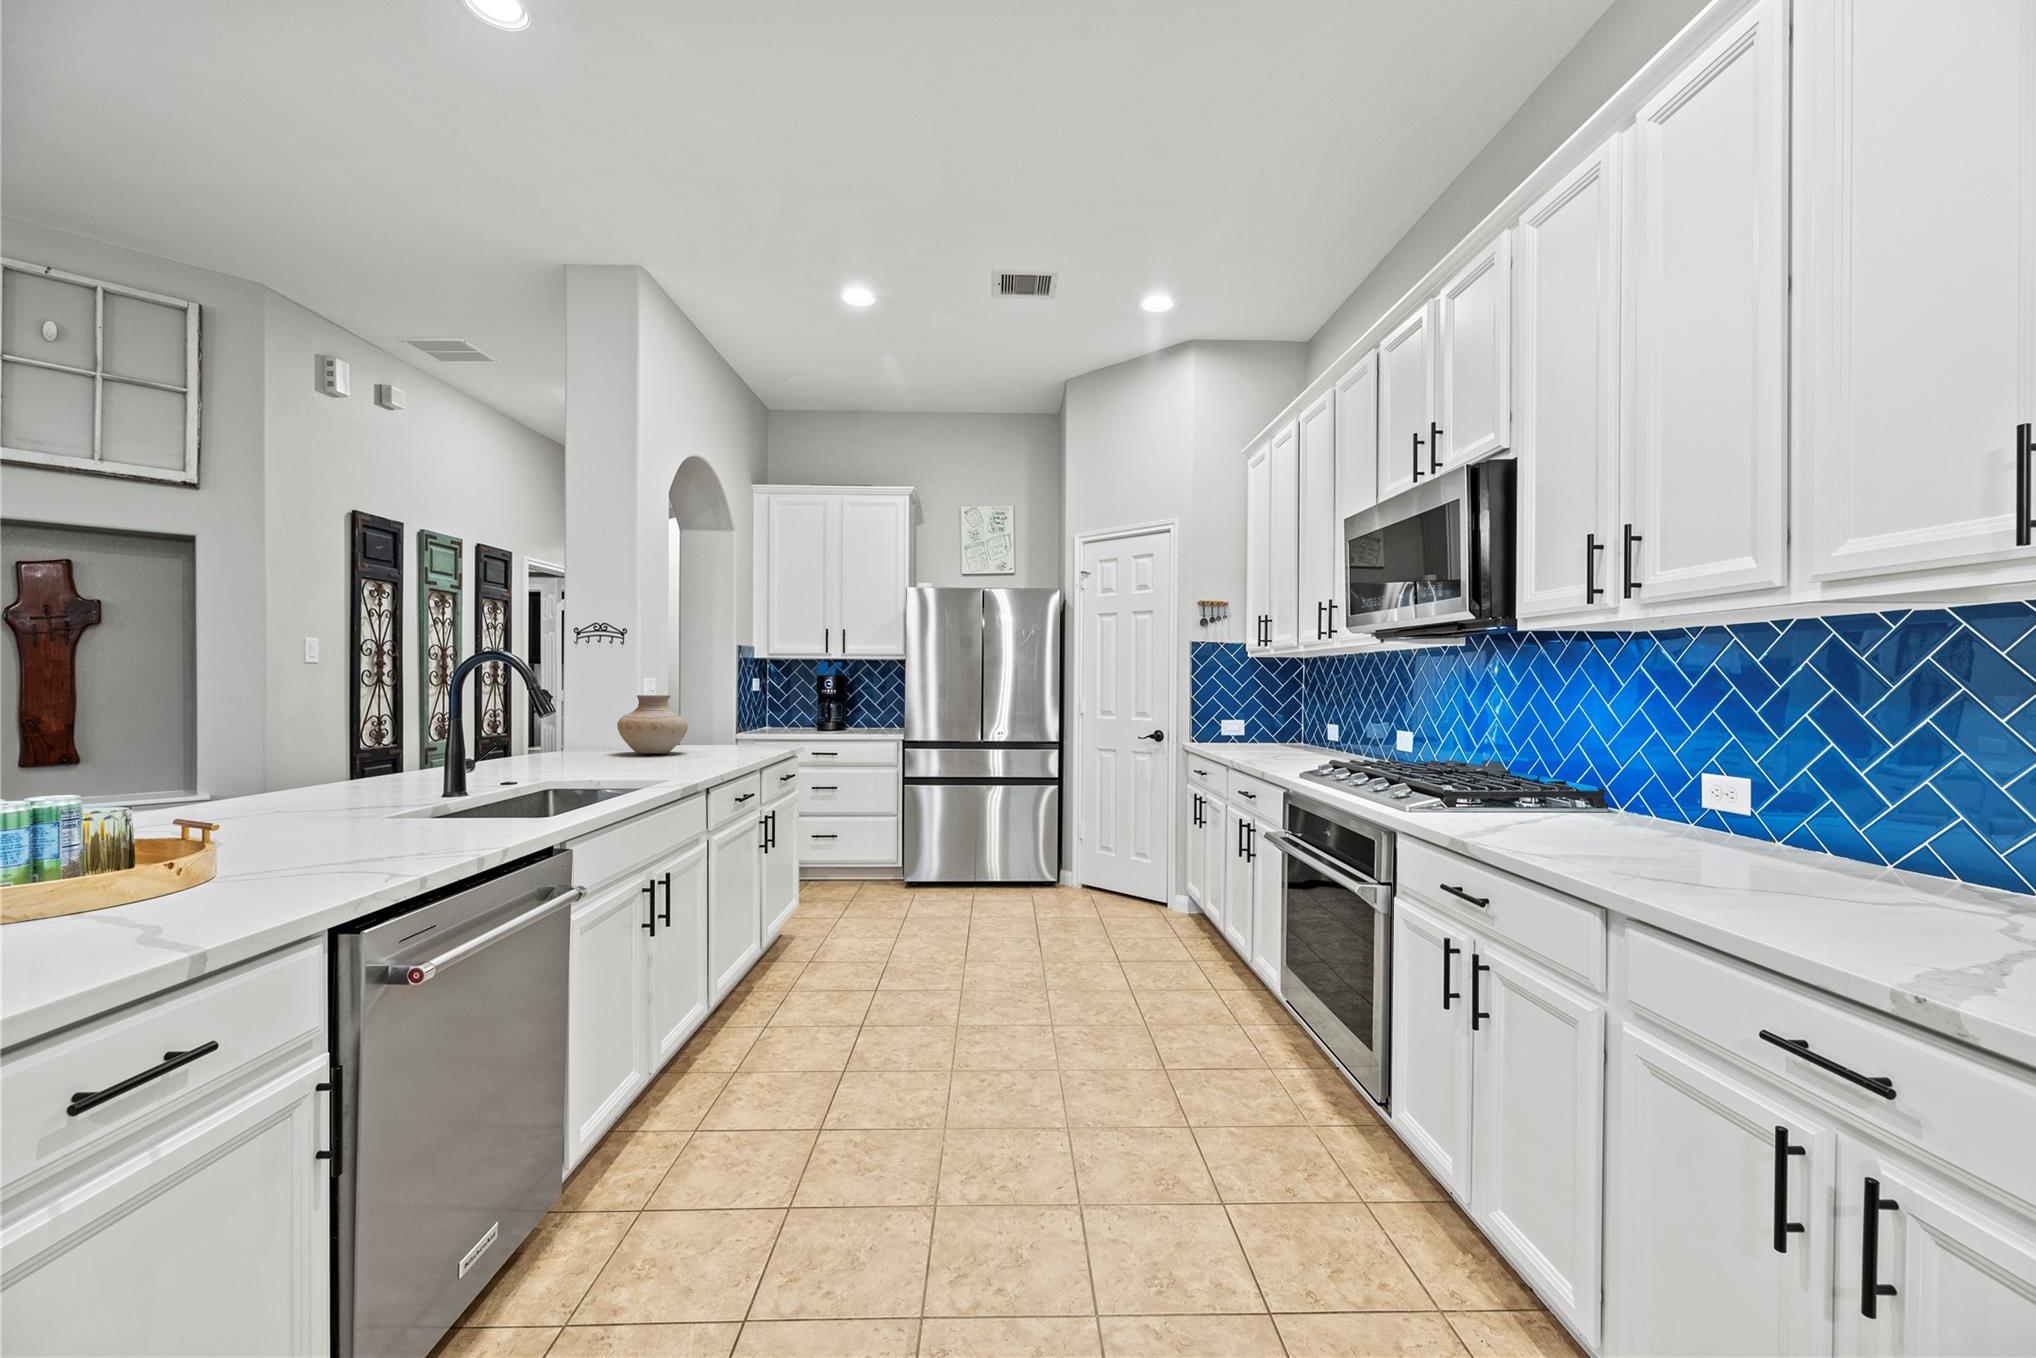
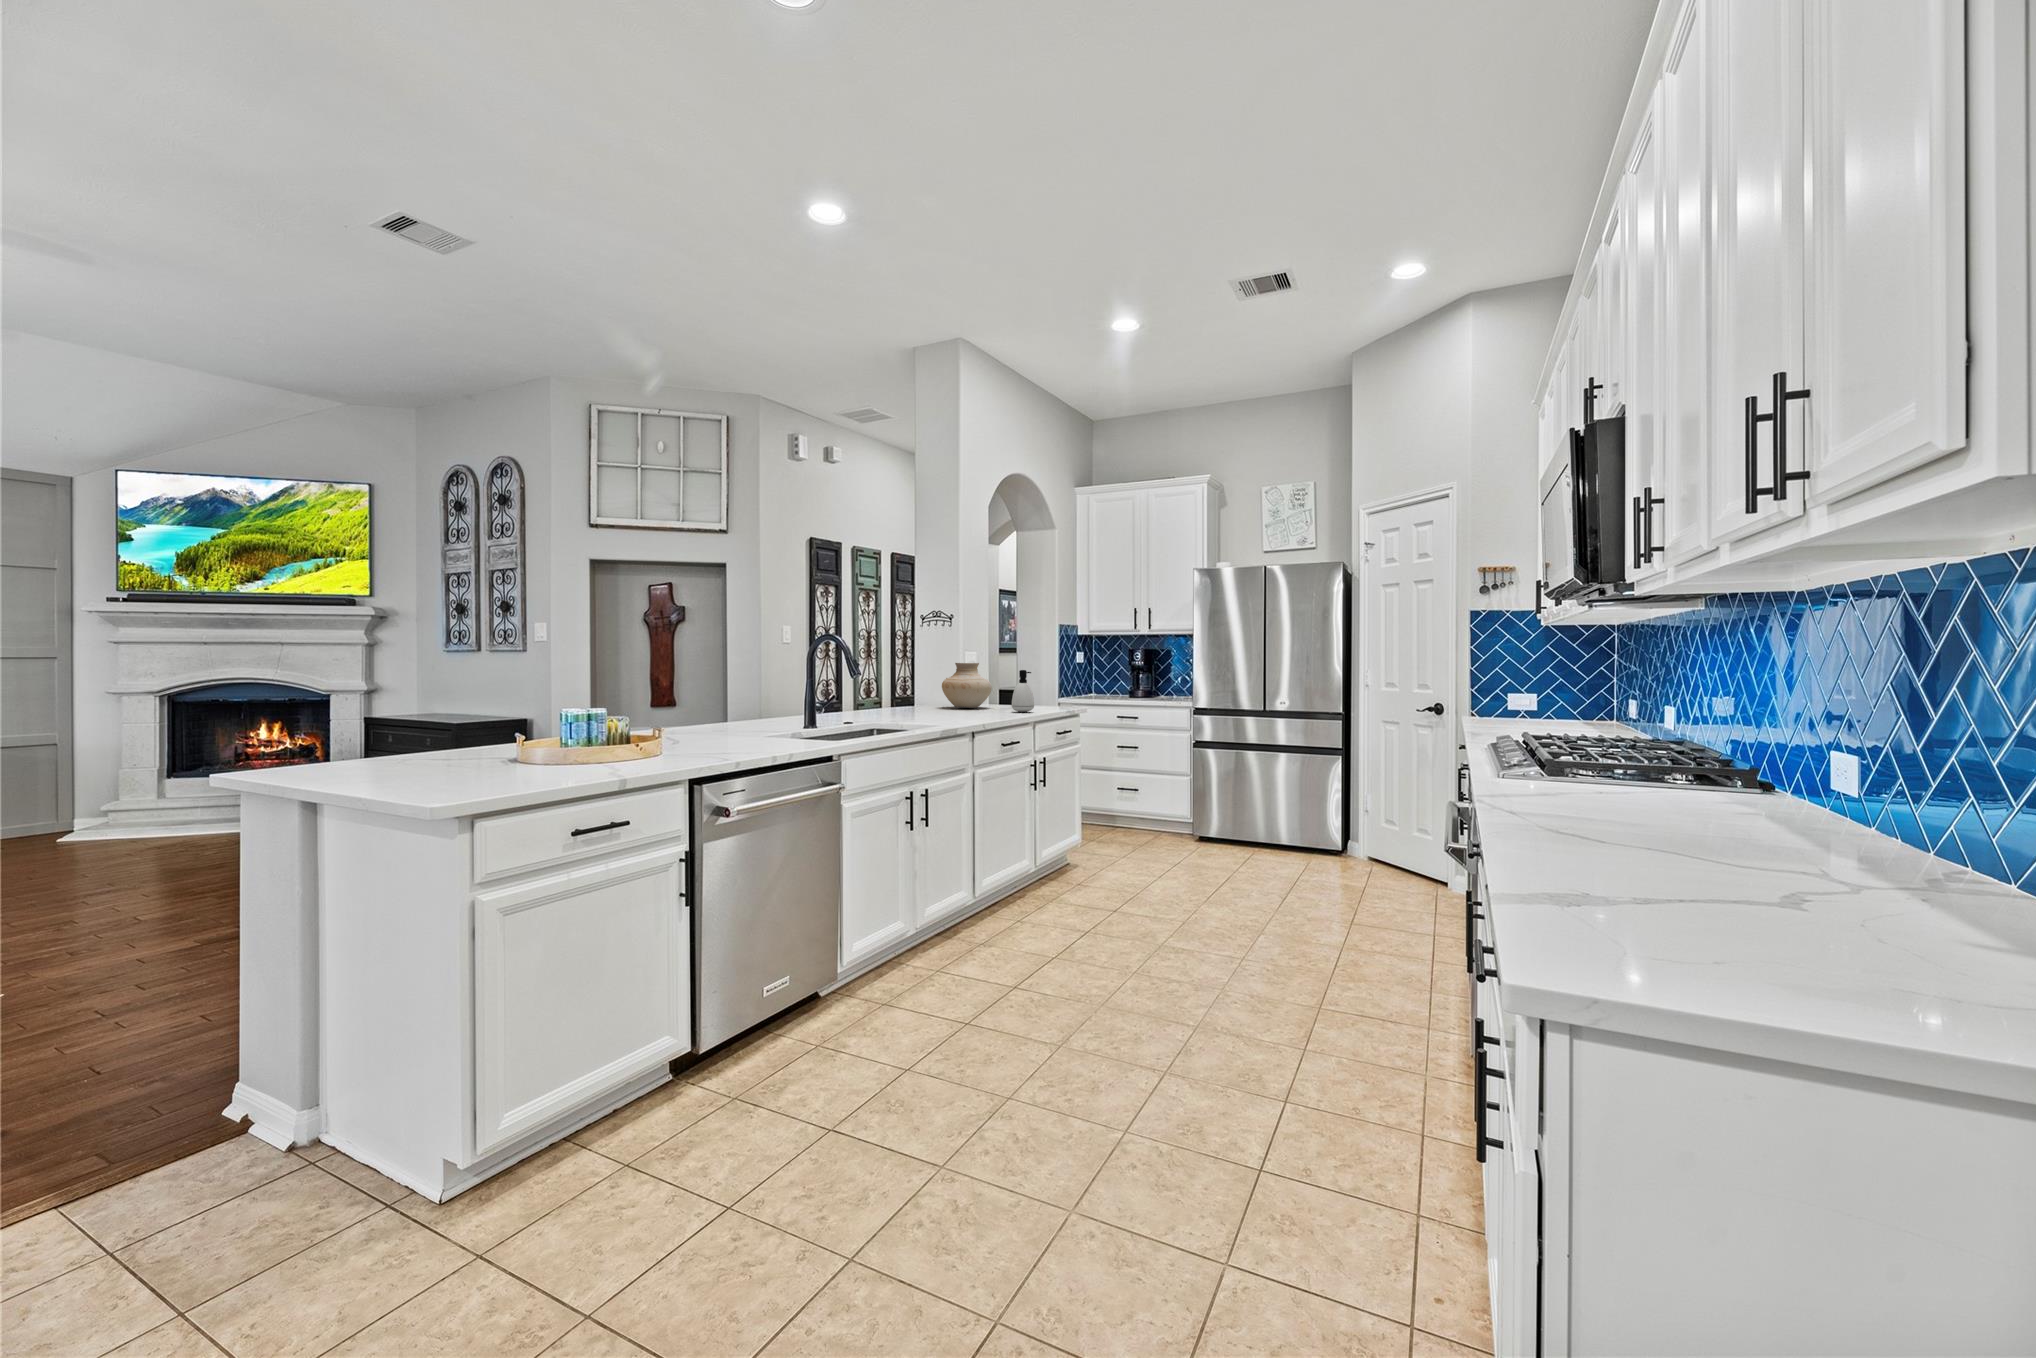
soap dispenser: none [724,704,753,757] -> present [1012,670,1034,712]

